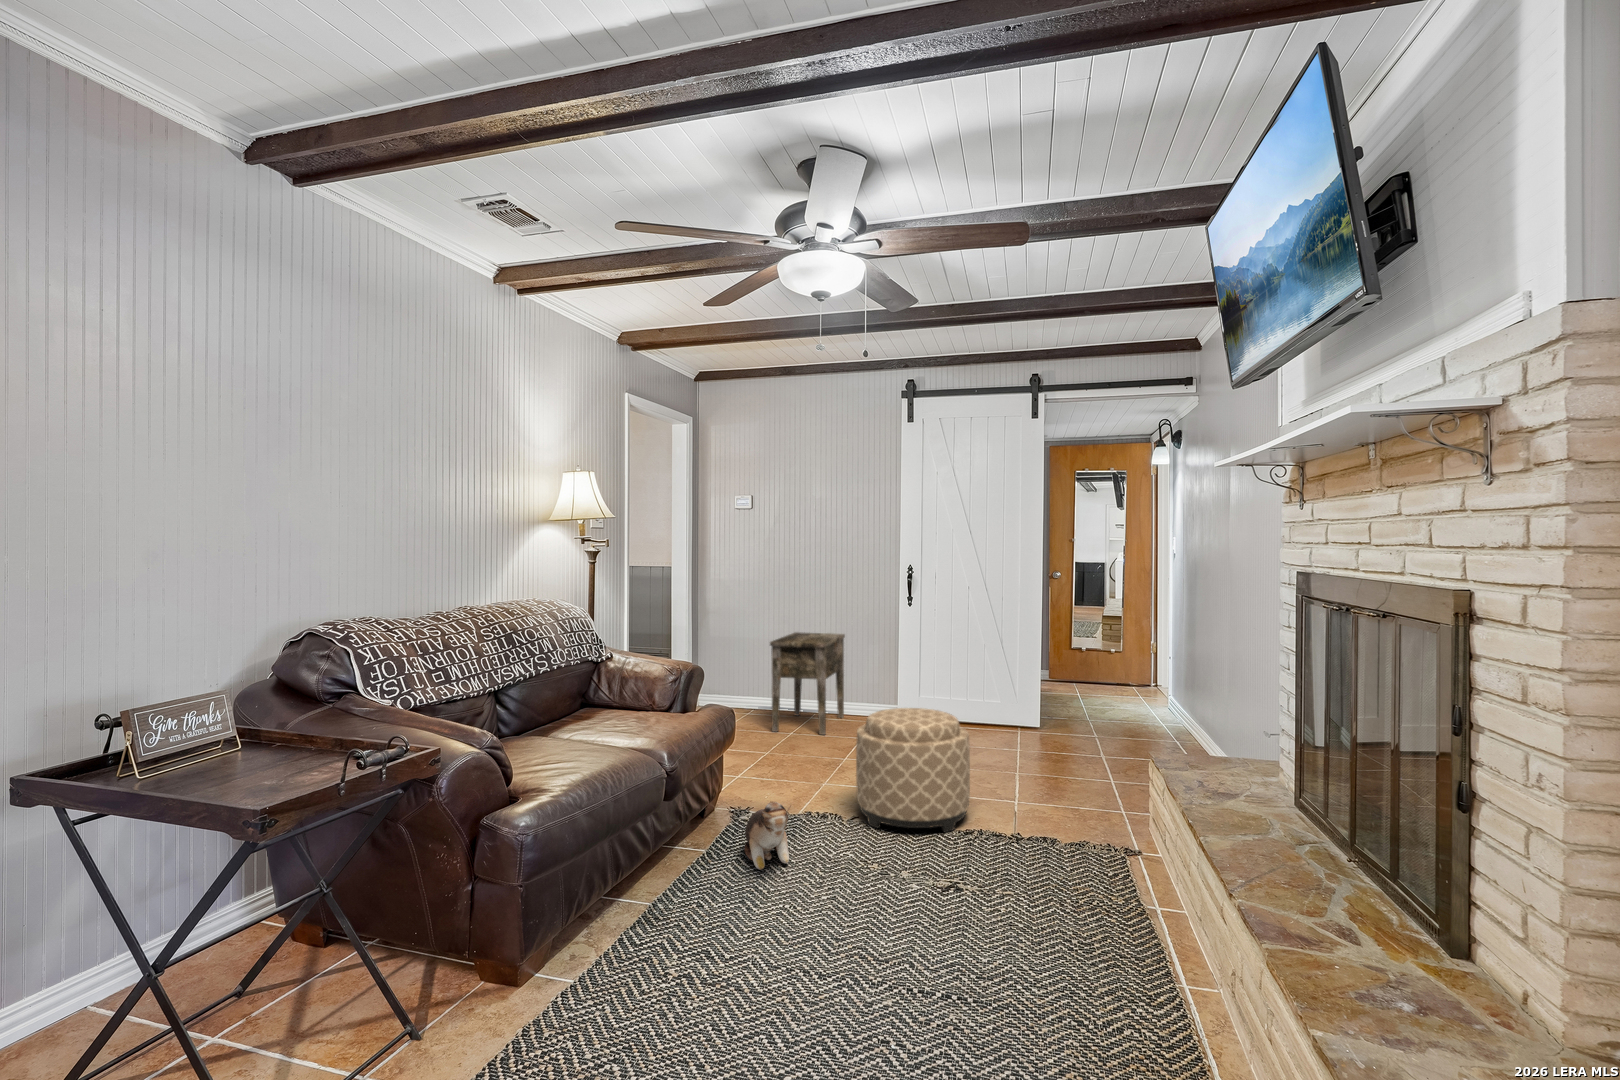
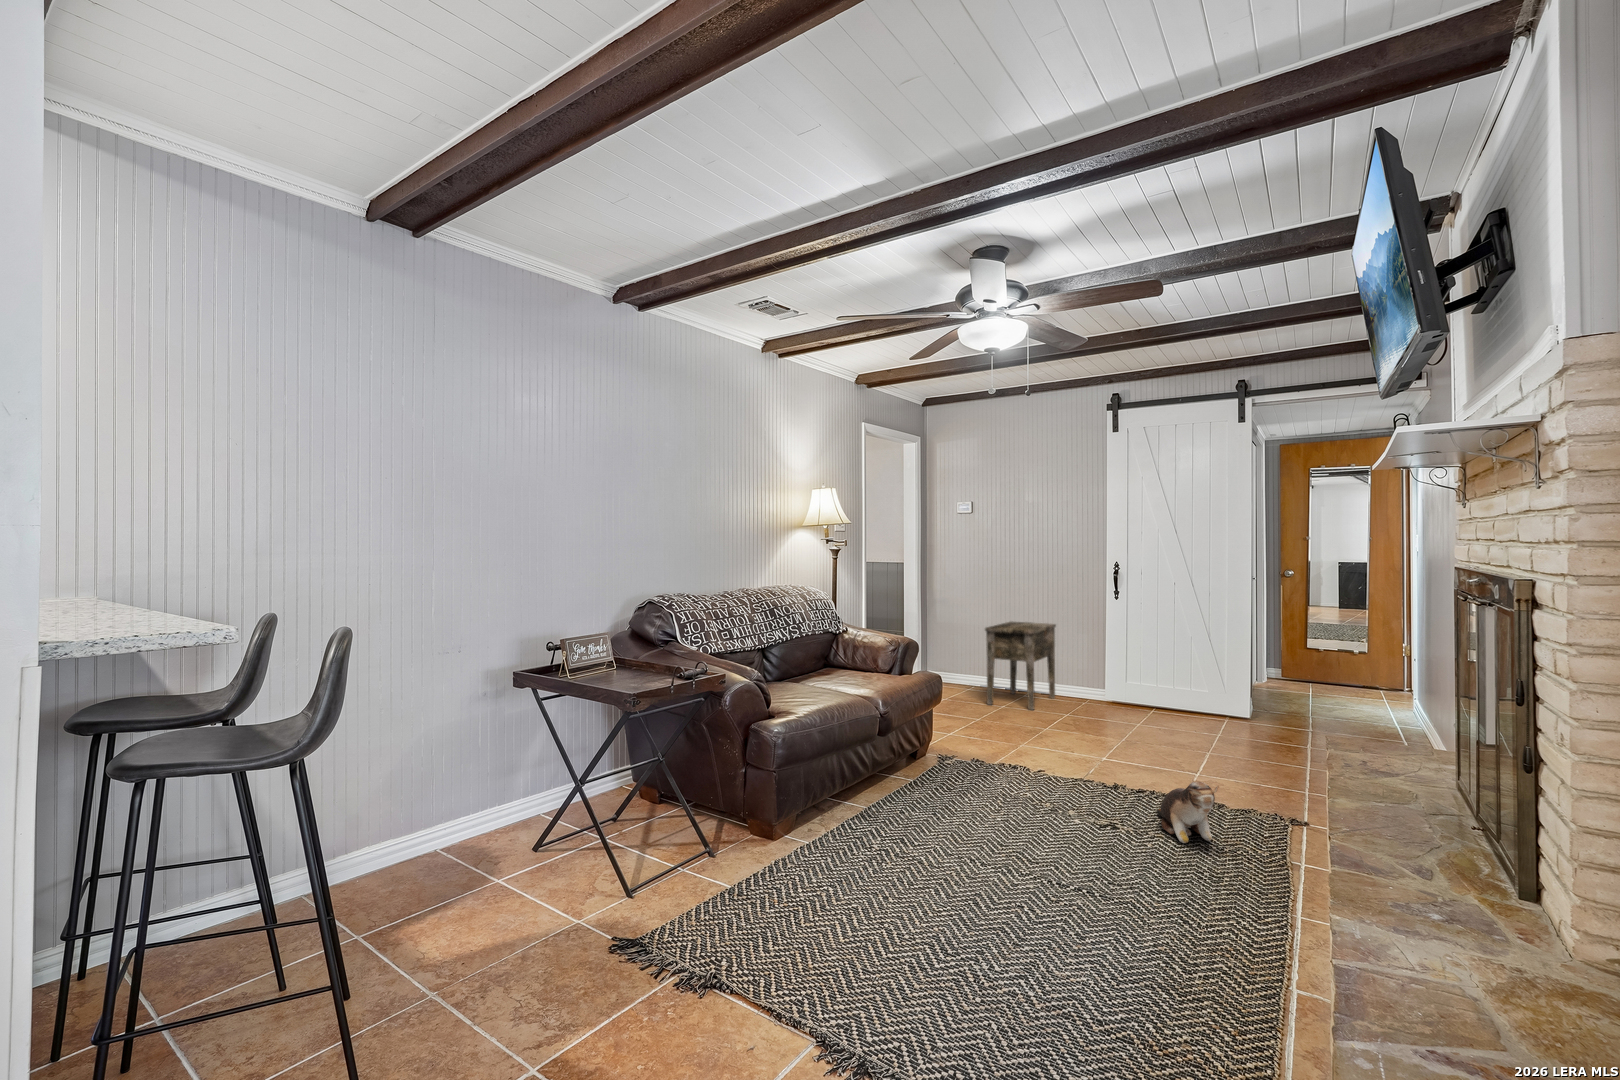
ottoman: present [856,708,970,832] -> none [1042,683,1144,788]
plush toy: present [744,801,791,870] -> present [1157,781,1219,843]

